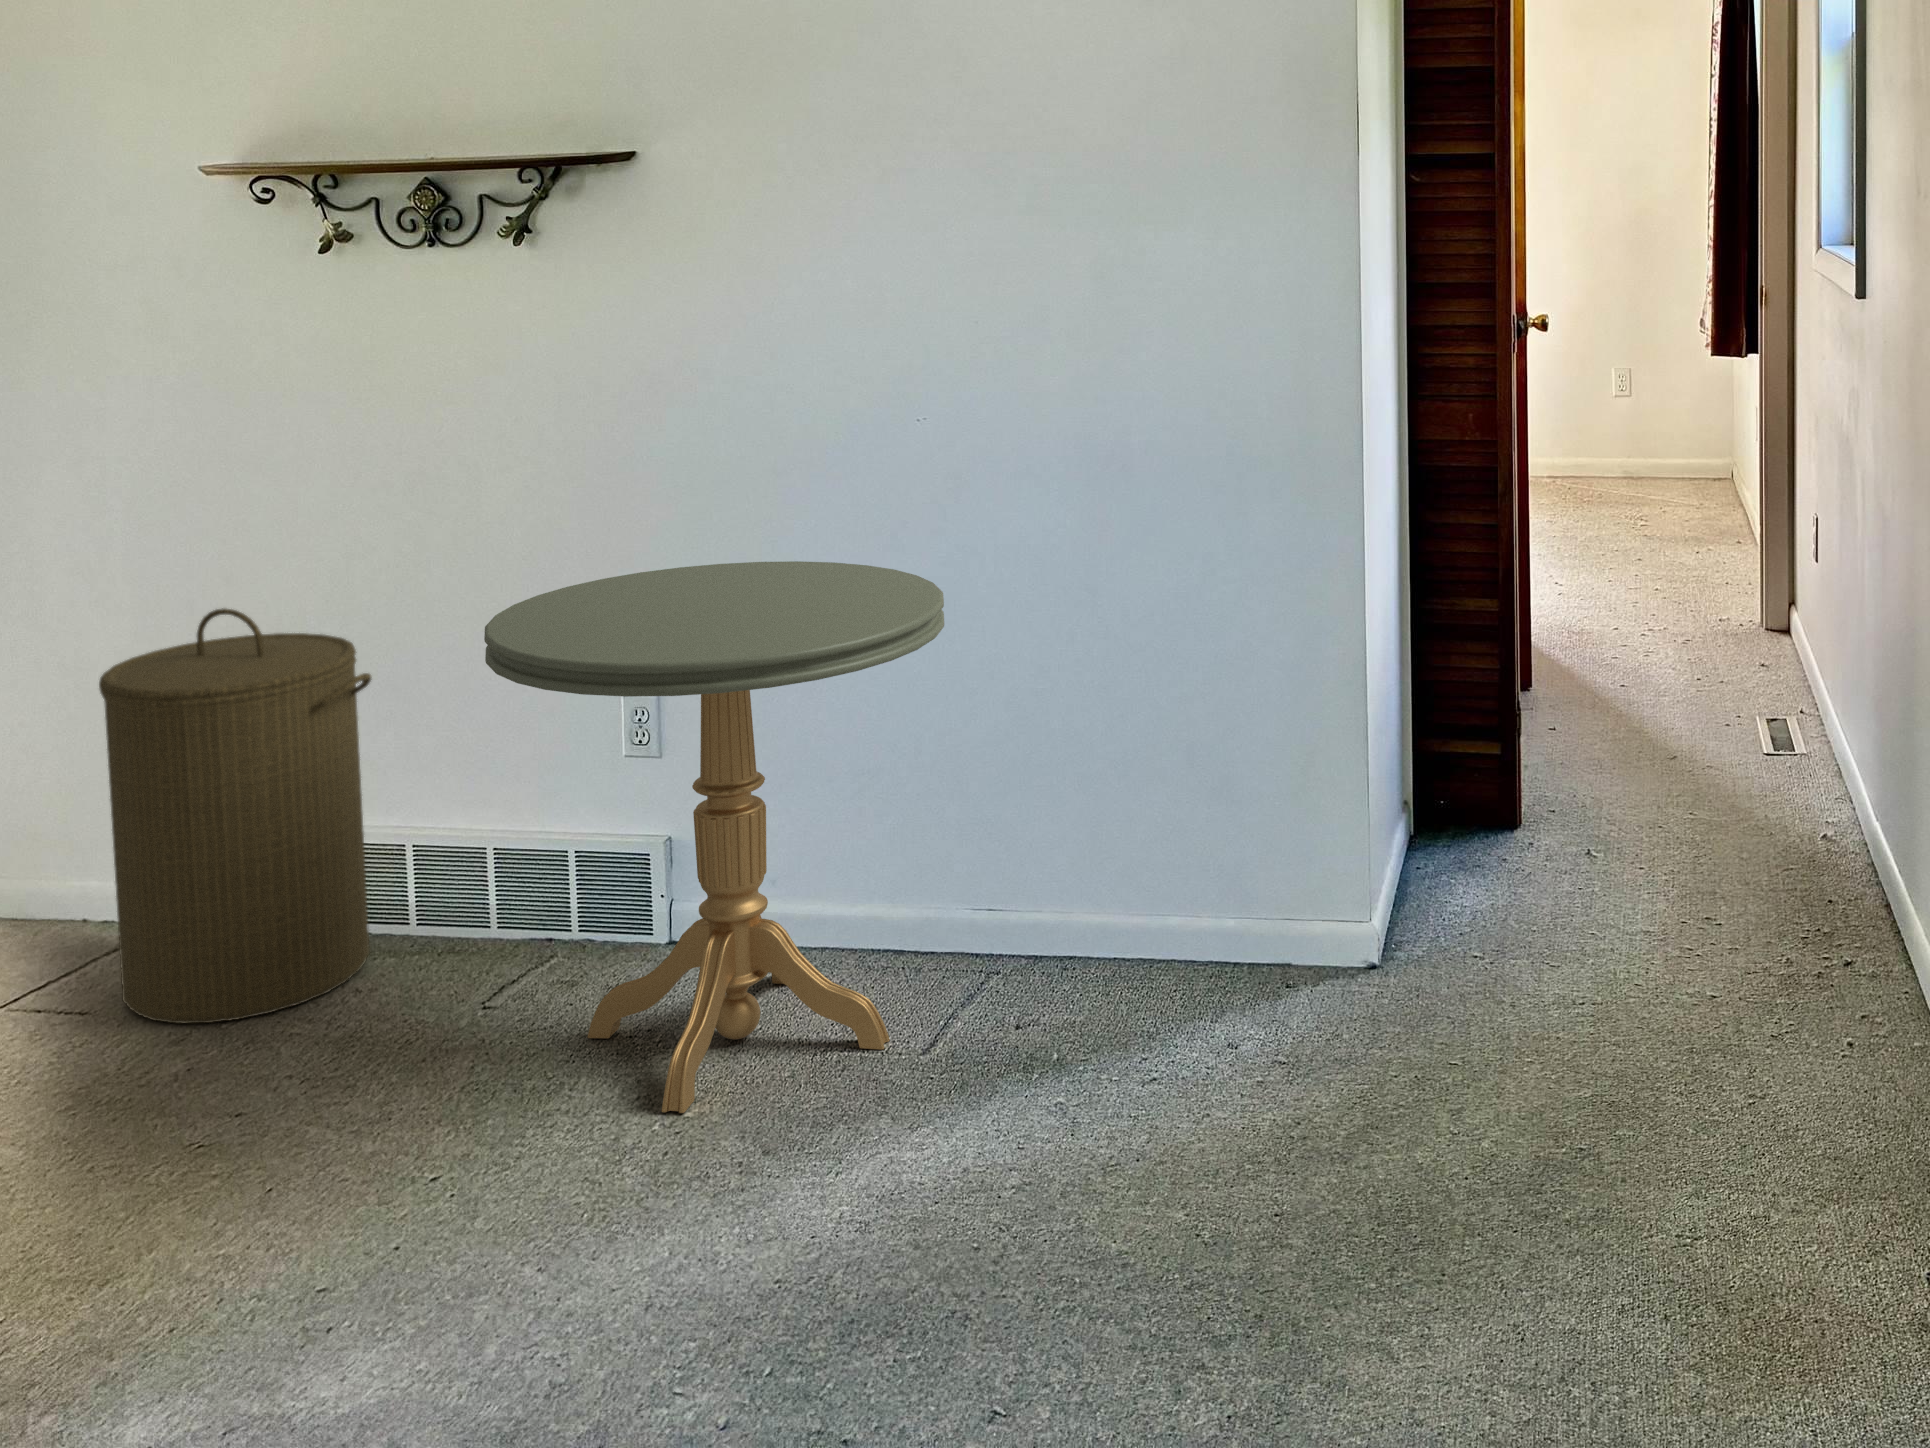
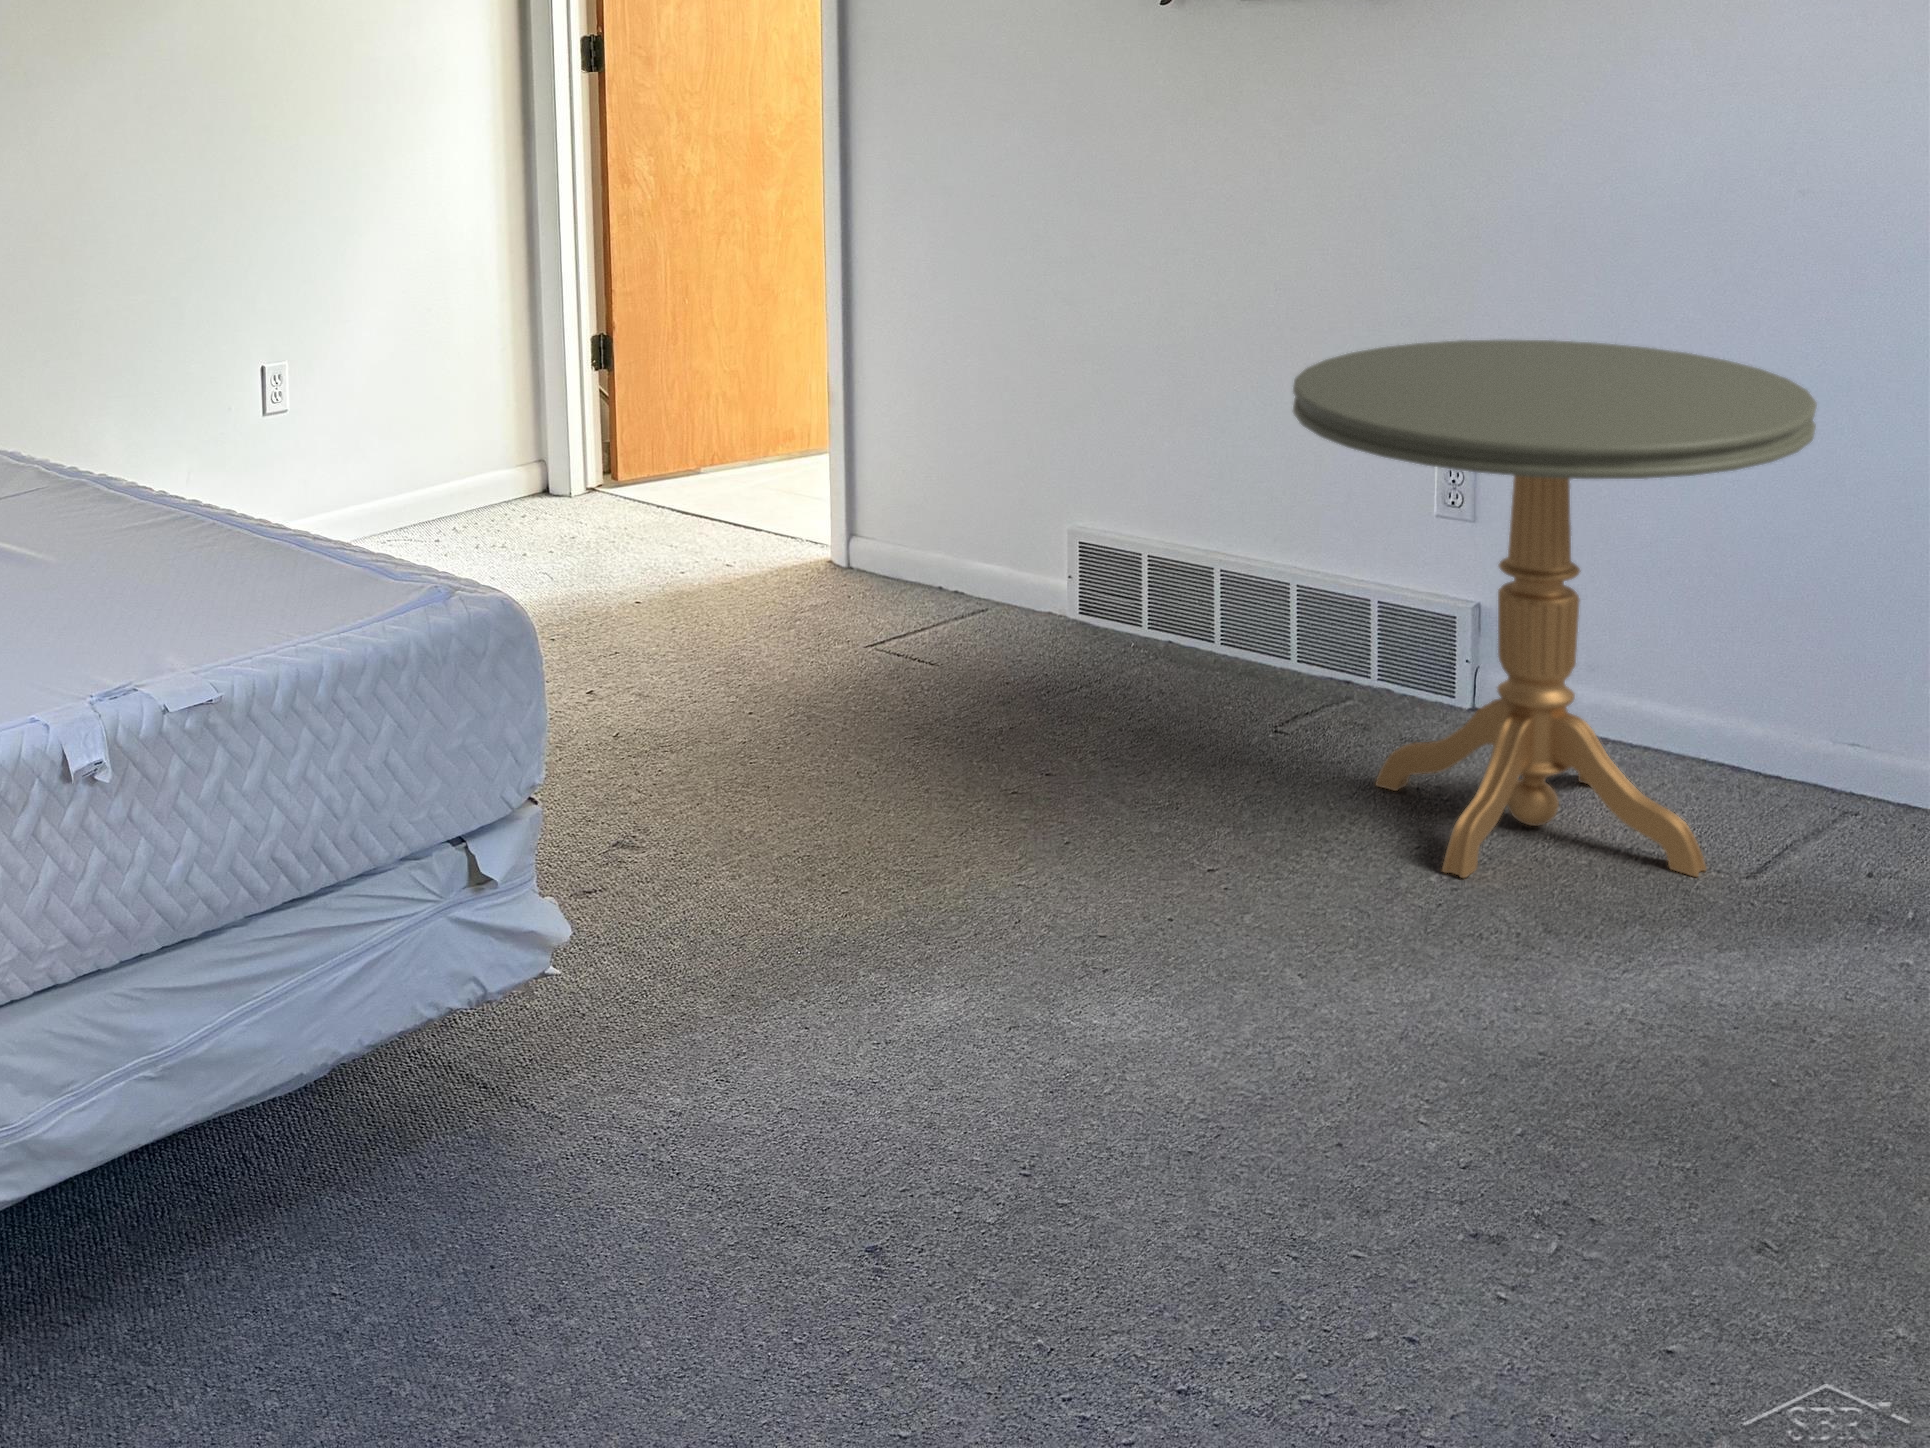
laundry hamper: present [99,608,372,1023] -> none [961,331,1189,693]

